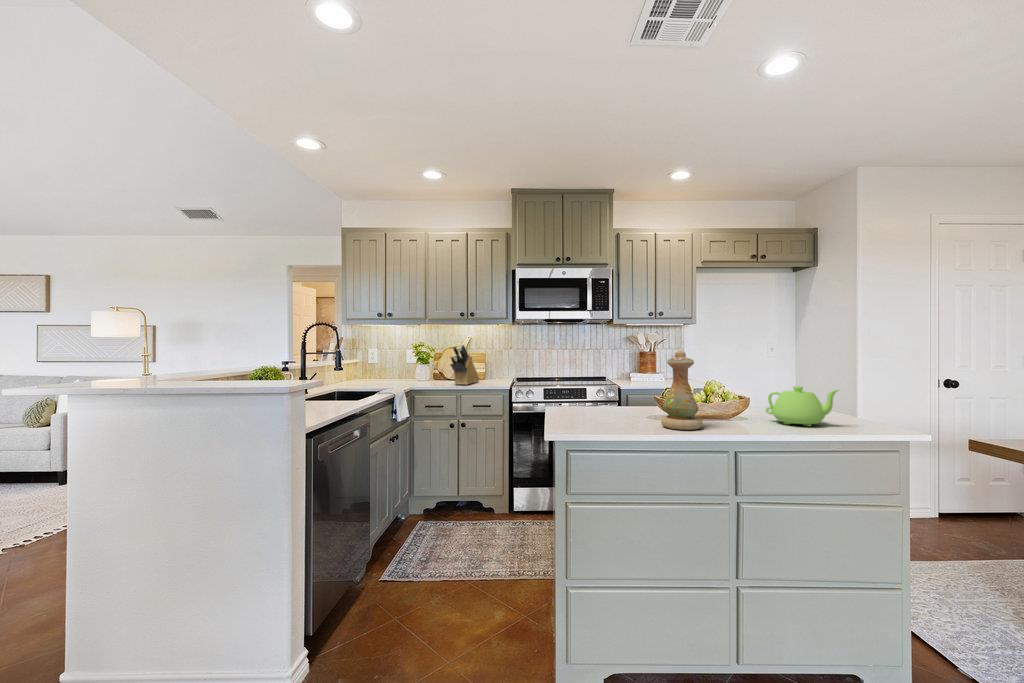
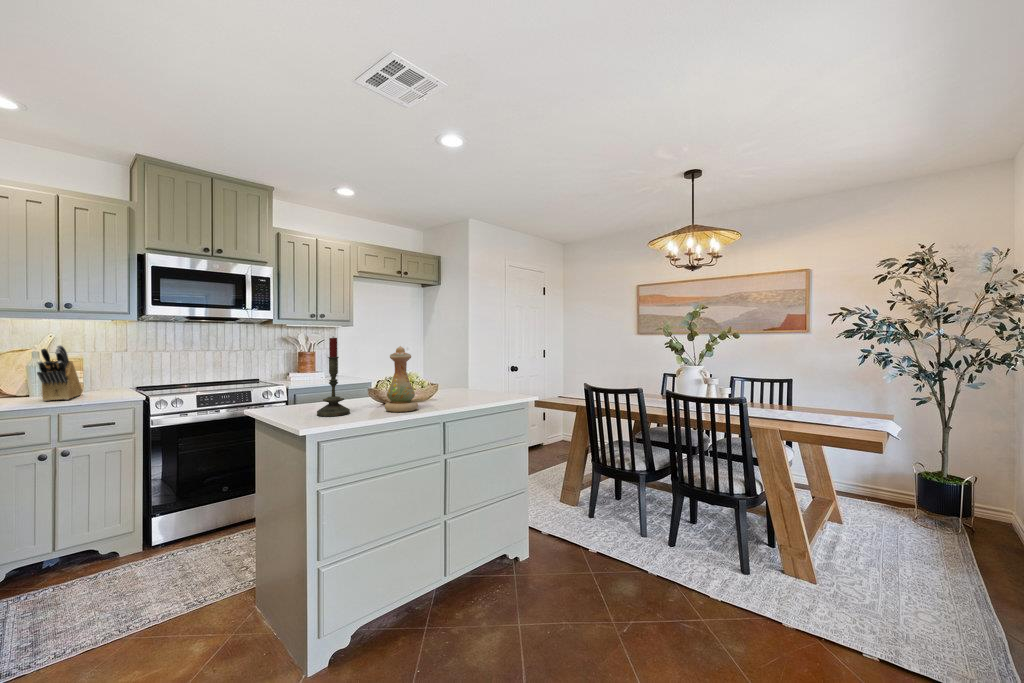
candle: none [590,337,624,424] -> present [317,337,350,416]
teapot: present [766,386,838,426] -> none [449,372,494,400]

